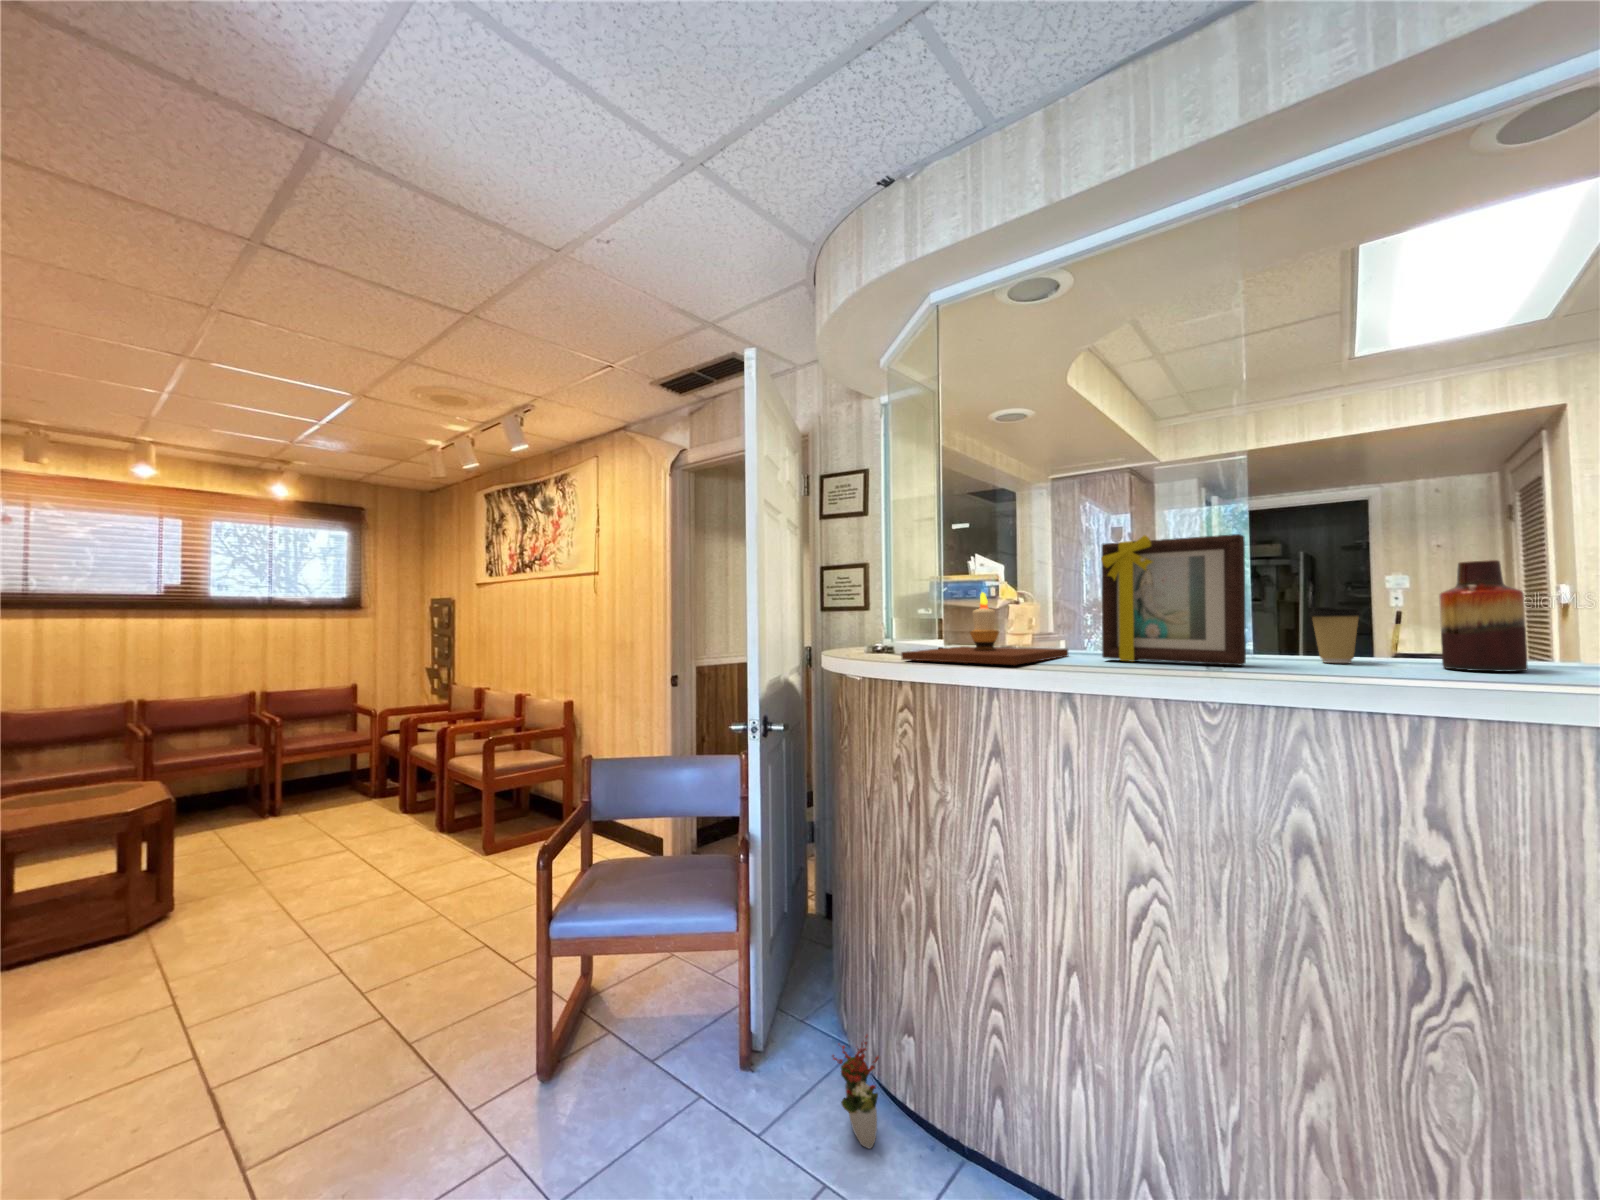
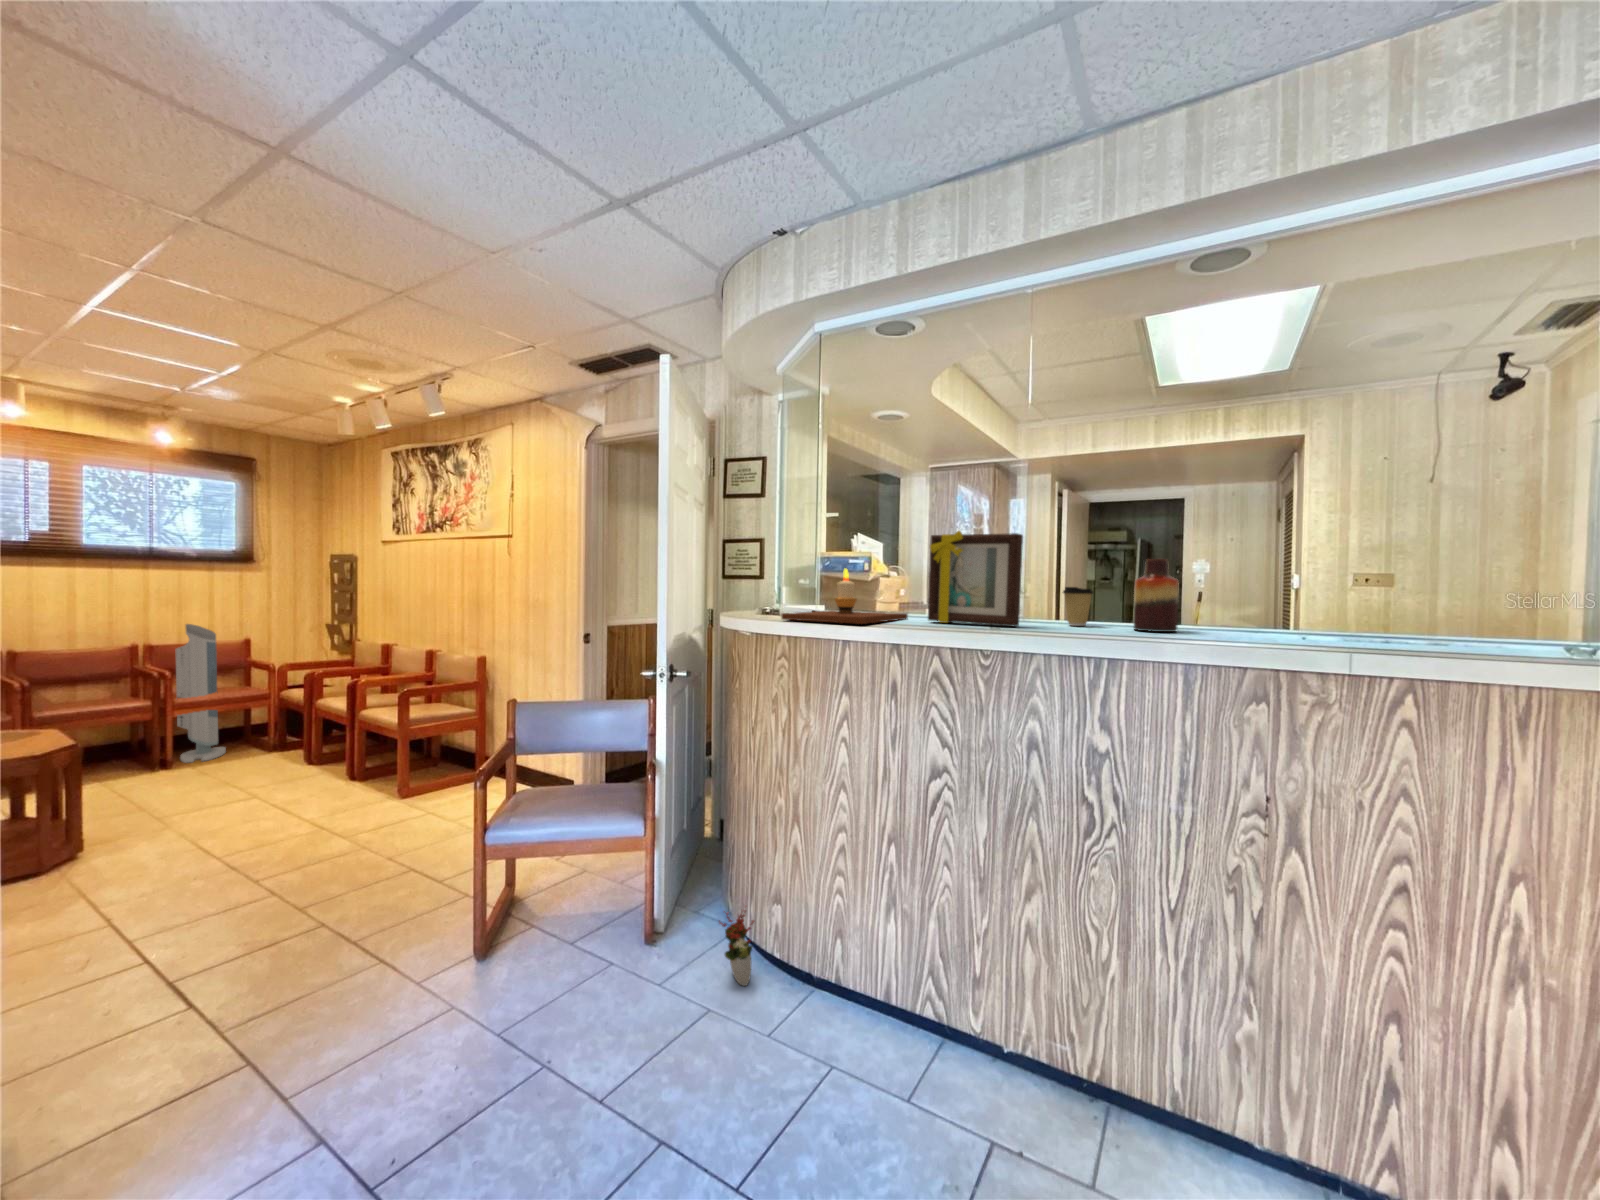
air purifier: none [287,671,331,810] -> present [175,624,226,763]

